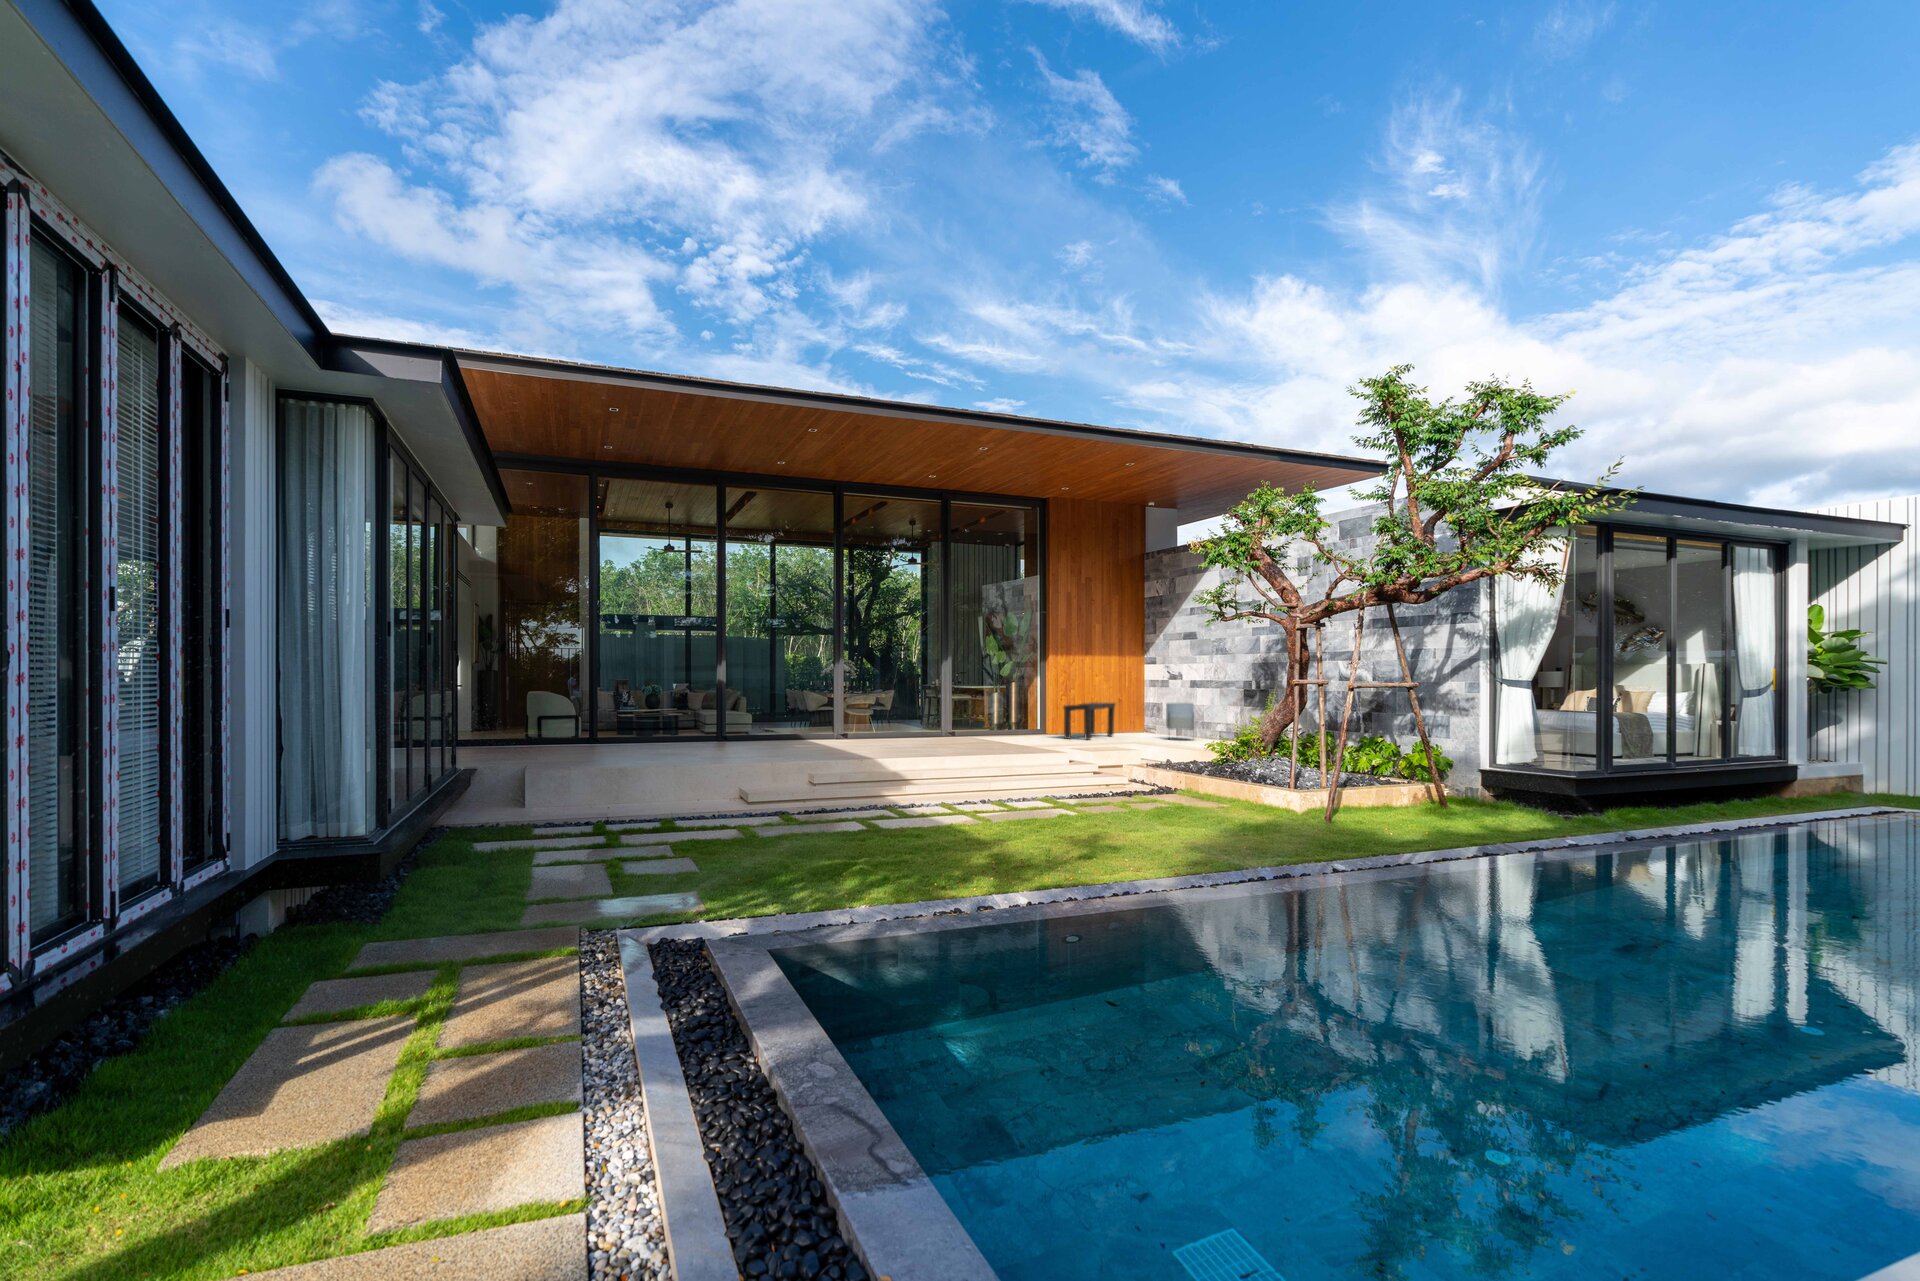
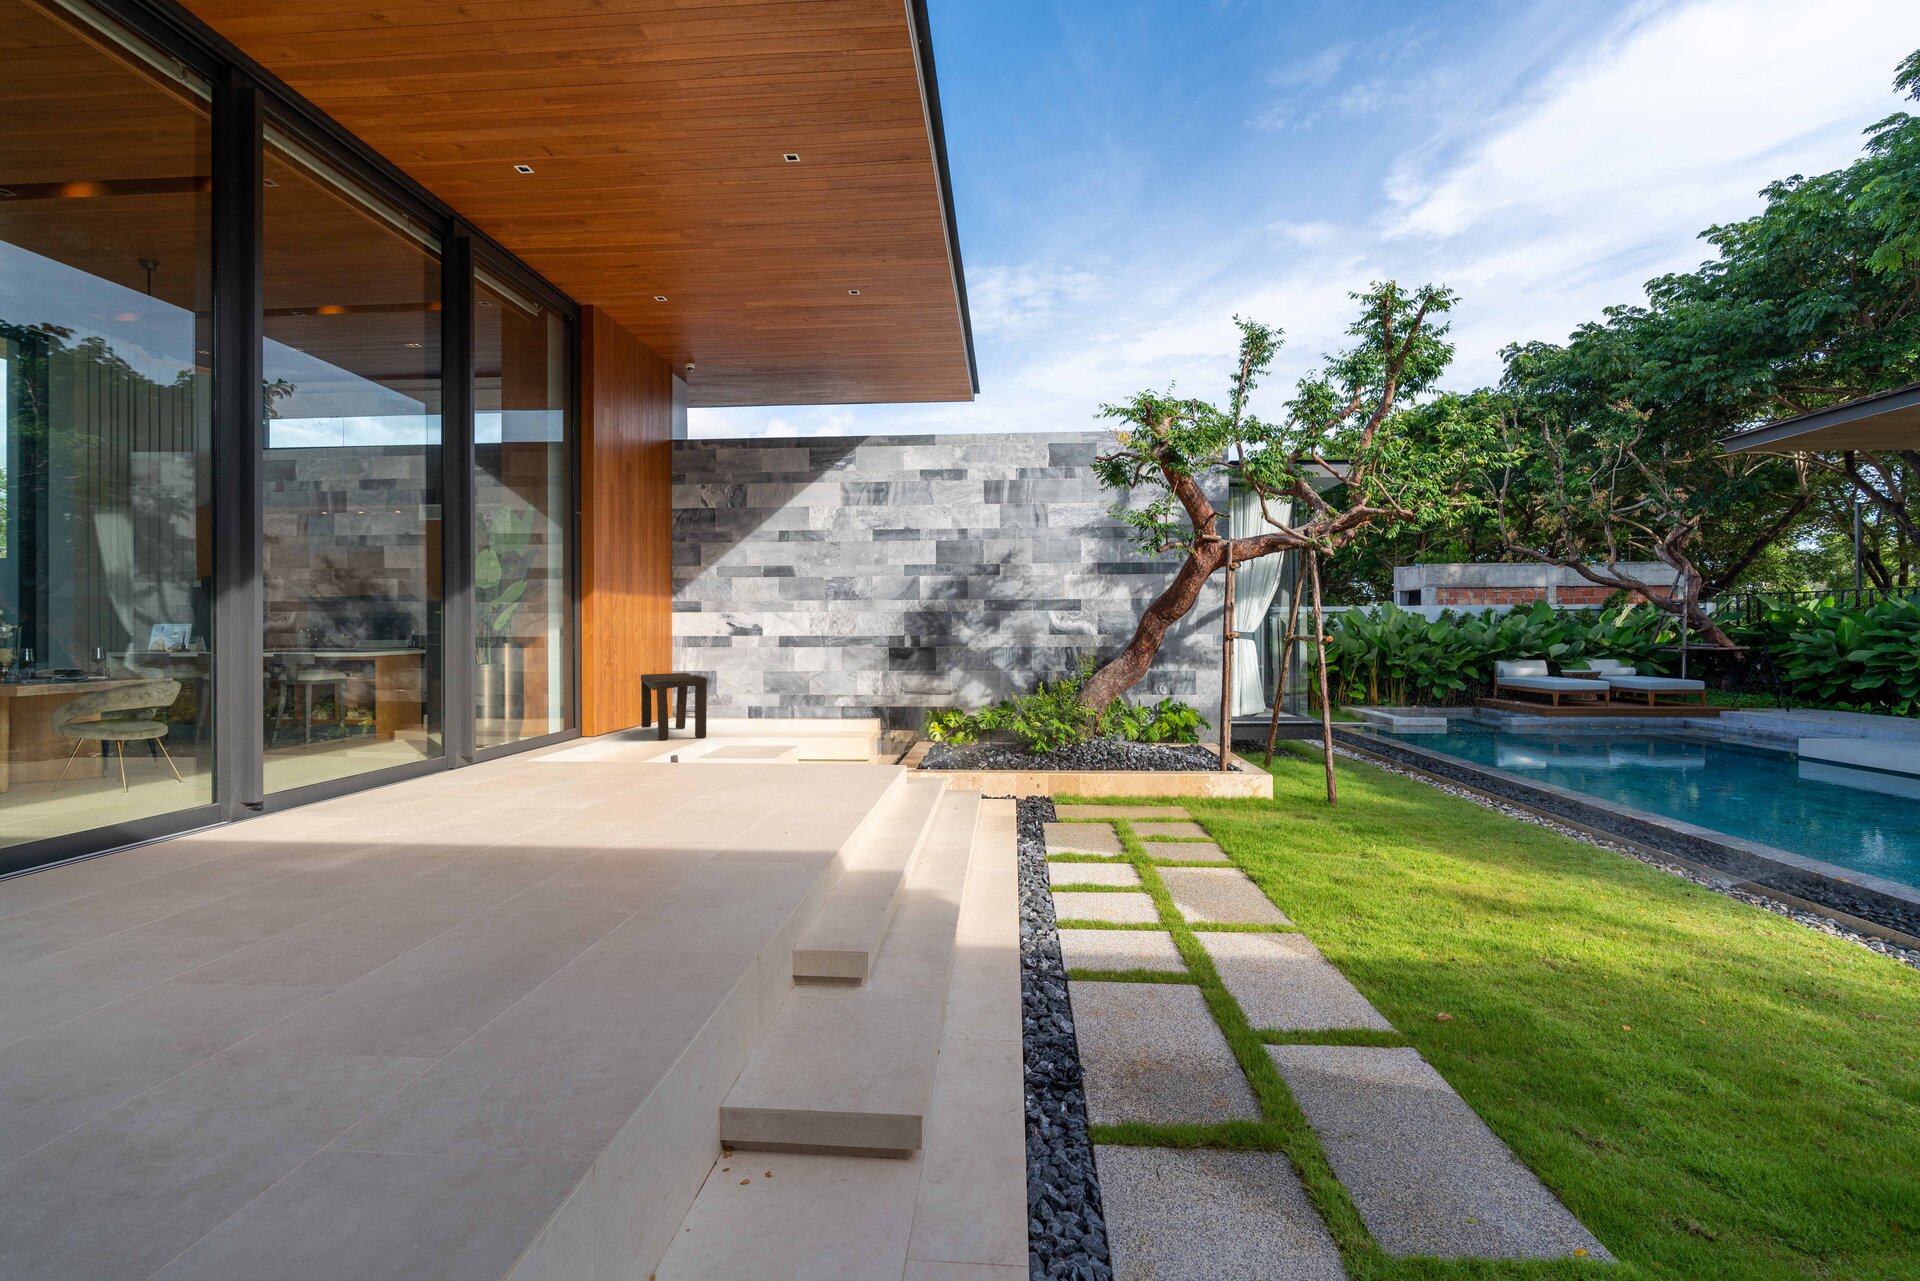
planter: present [1166,703,1194,739] -> none [762,669,803,725]

